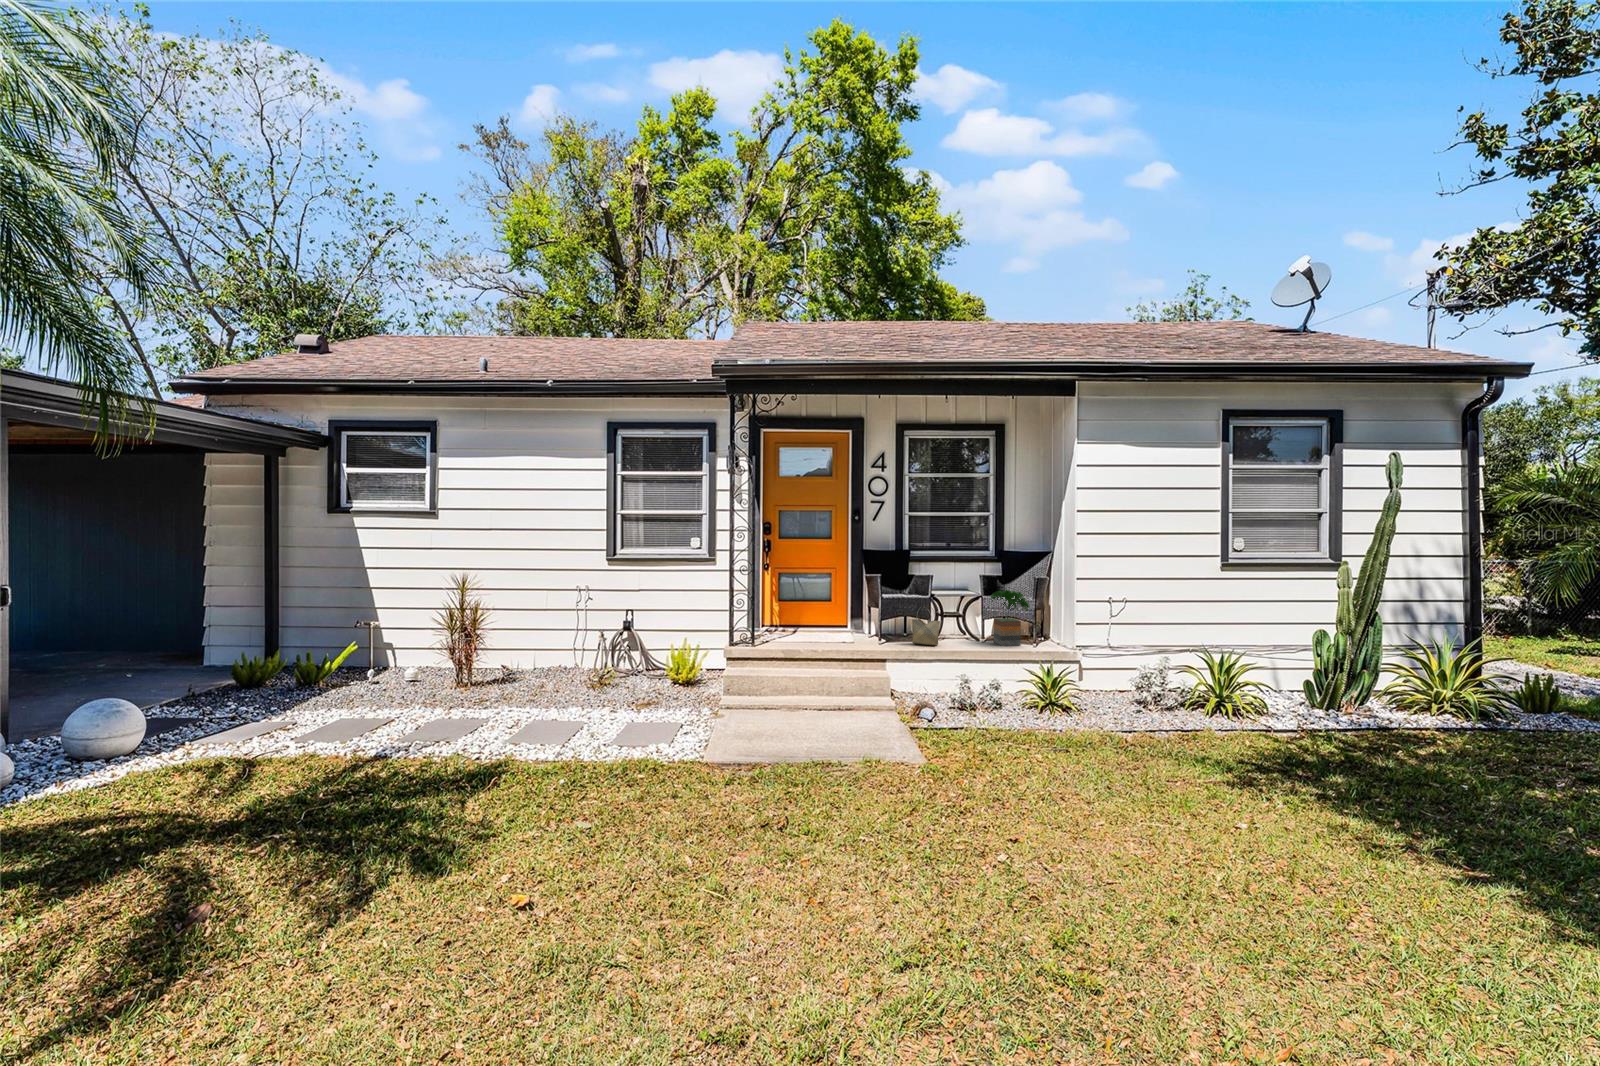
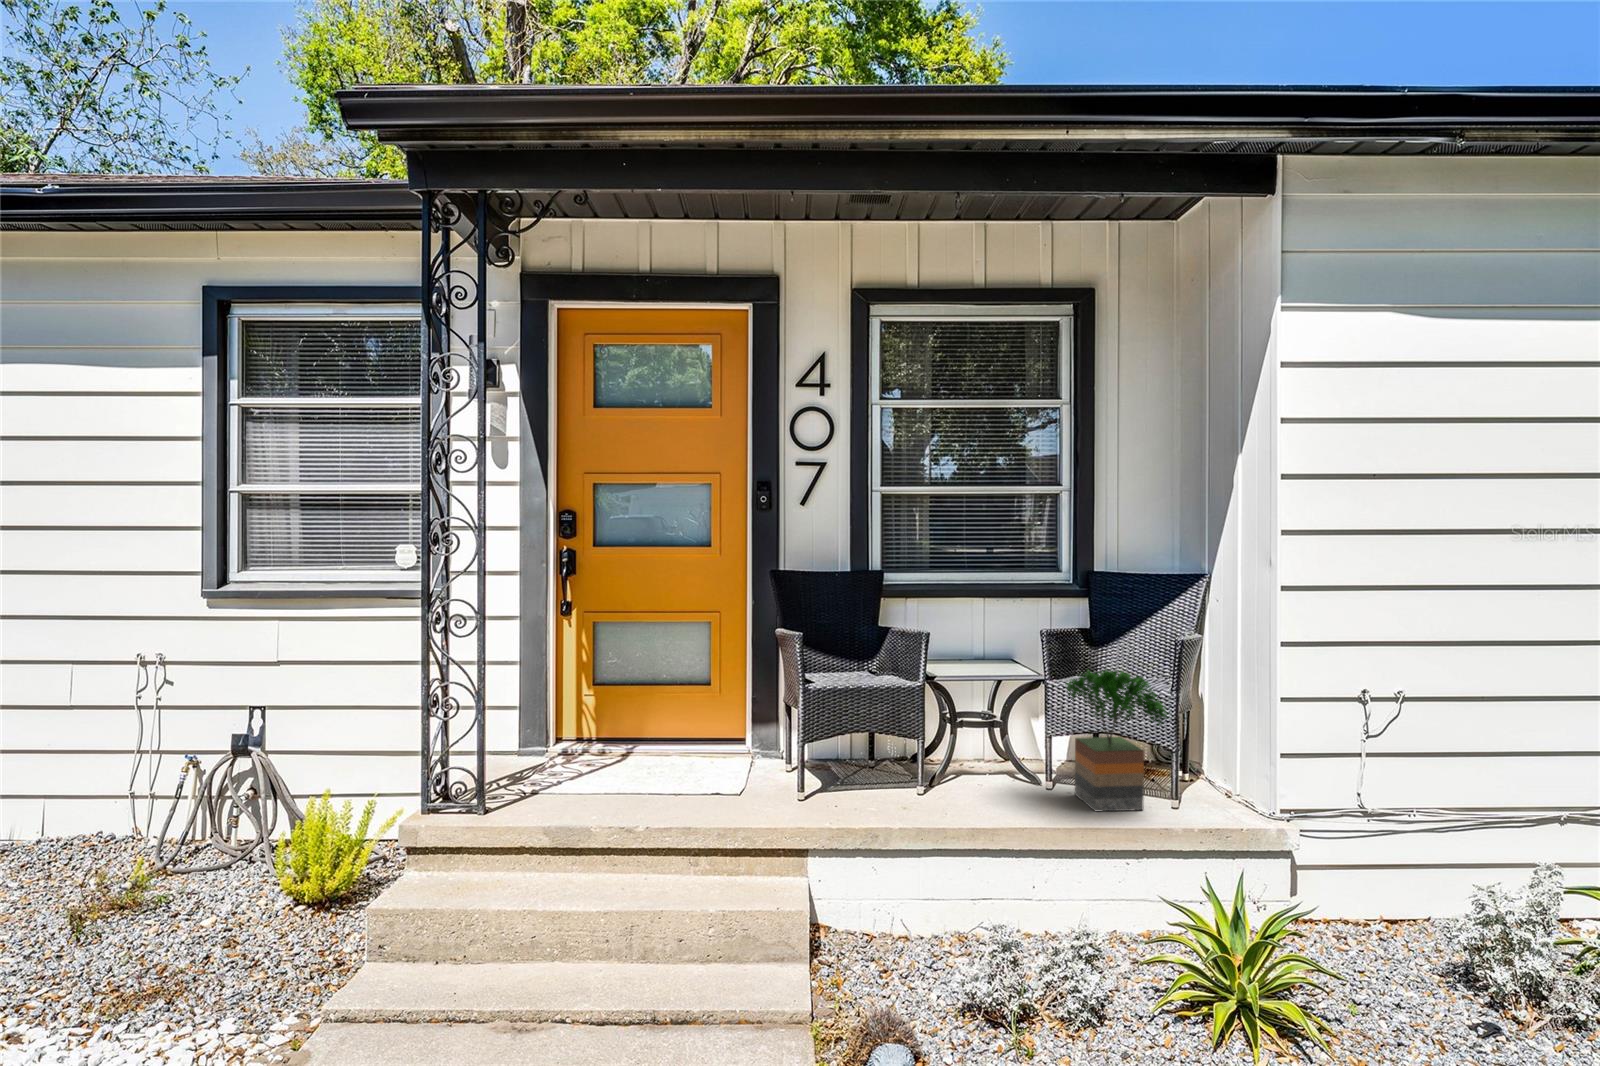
woven basket: present [912,610,940,645] -> none [872,708,941,811]

